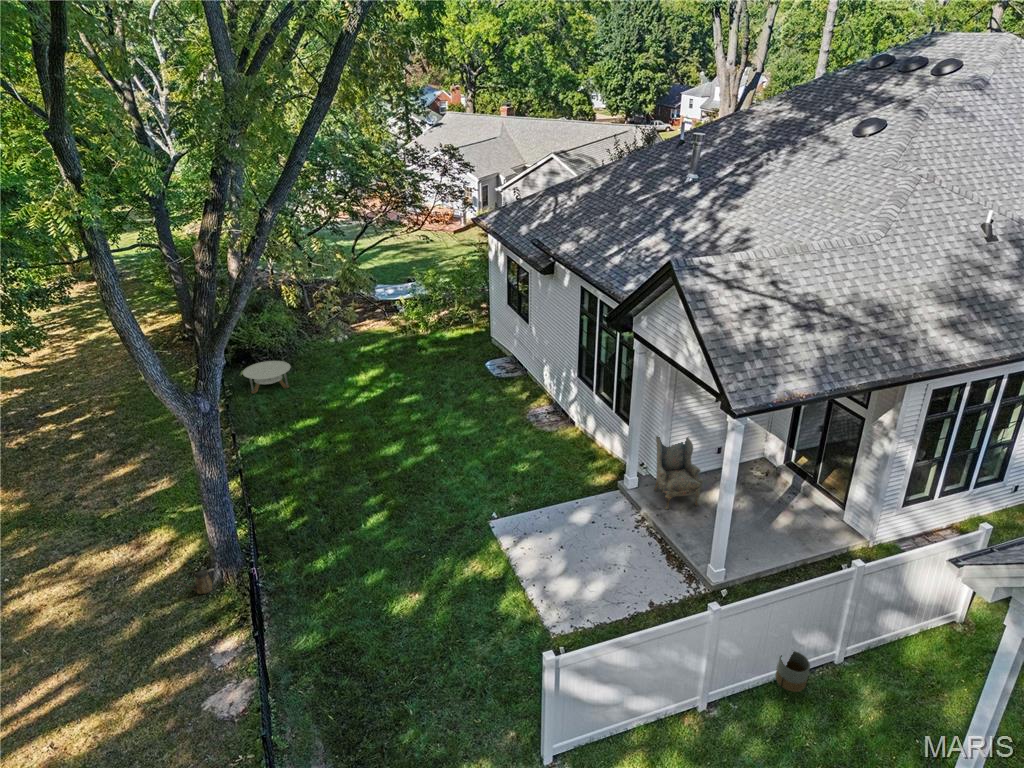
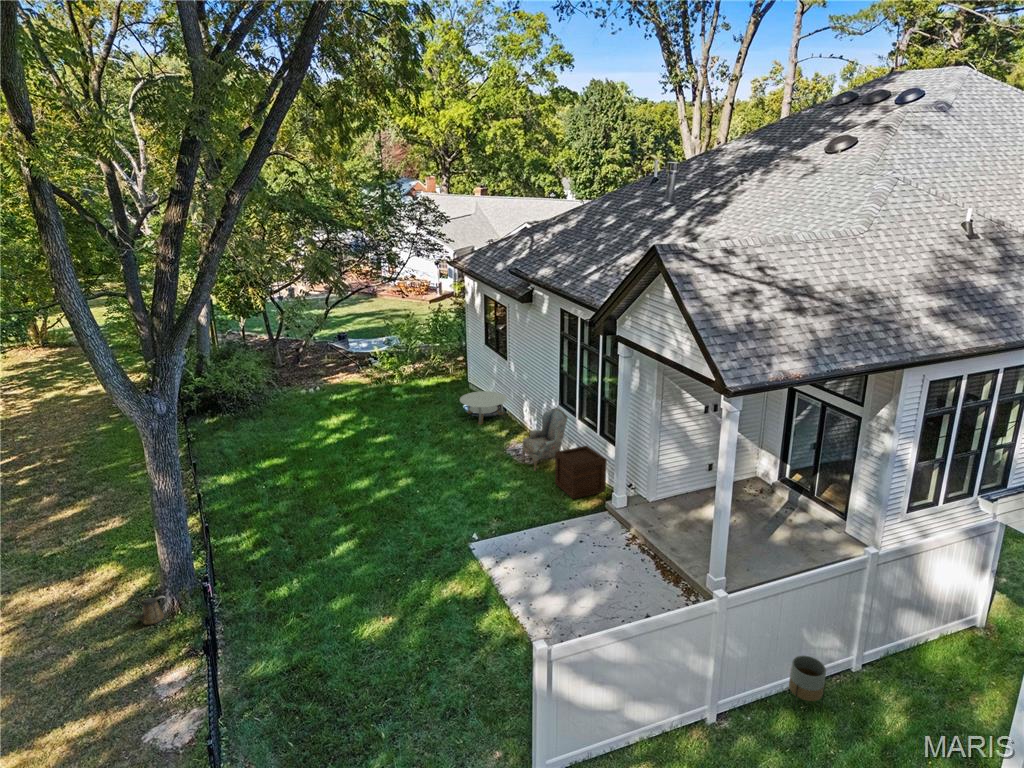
round table: present [243,361,290,393] -> present [460,391,507,424]
wooden crate: none [571,422,620,475] -> present [555,446,607,499]
armchair: present [654,436,703,509] -> present [522,408,568,471]

